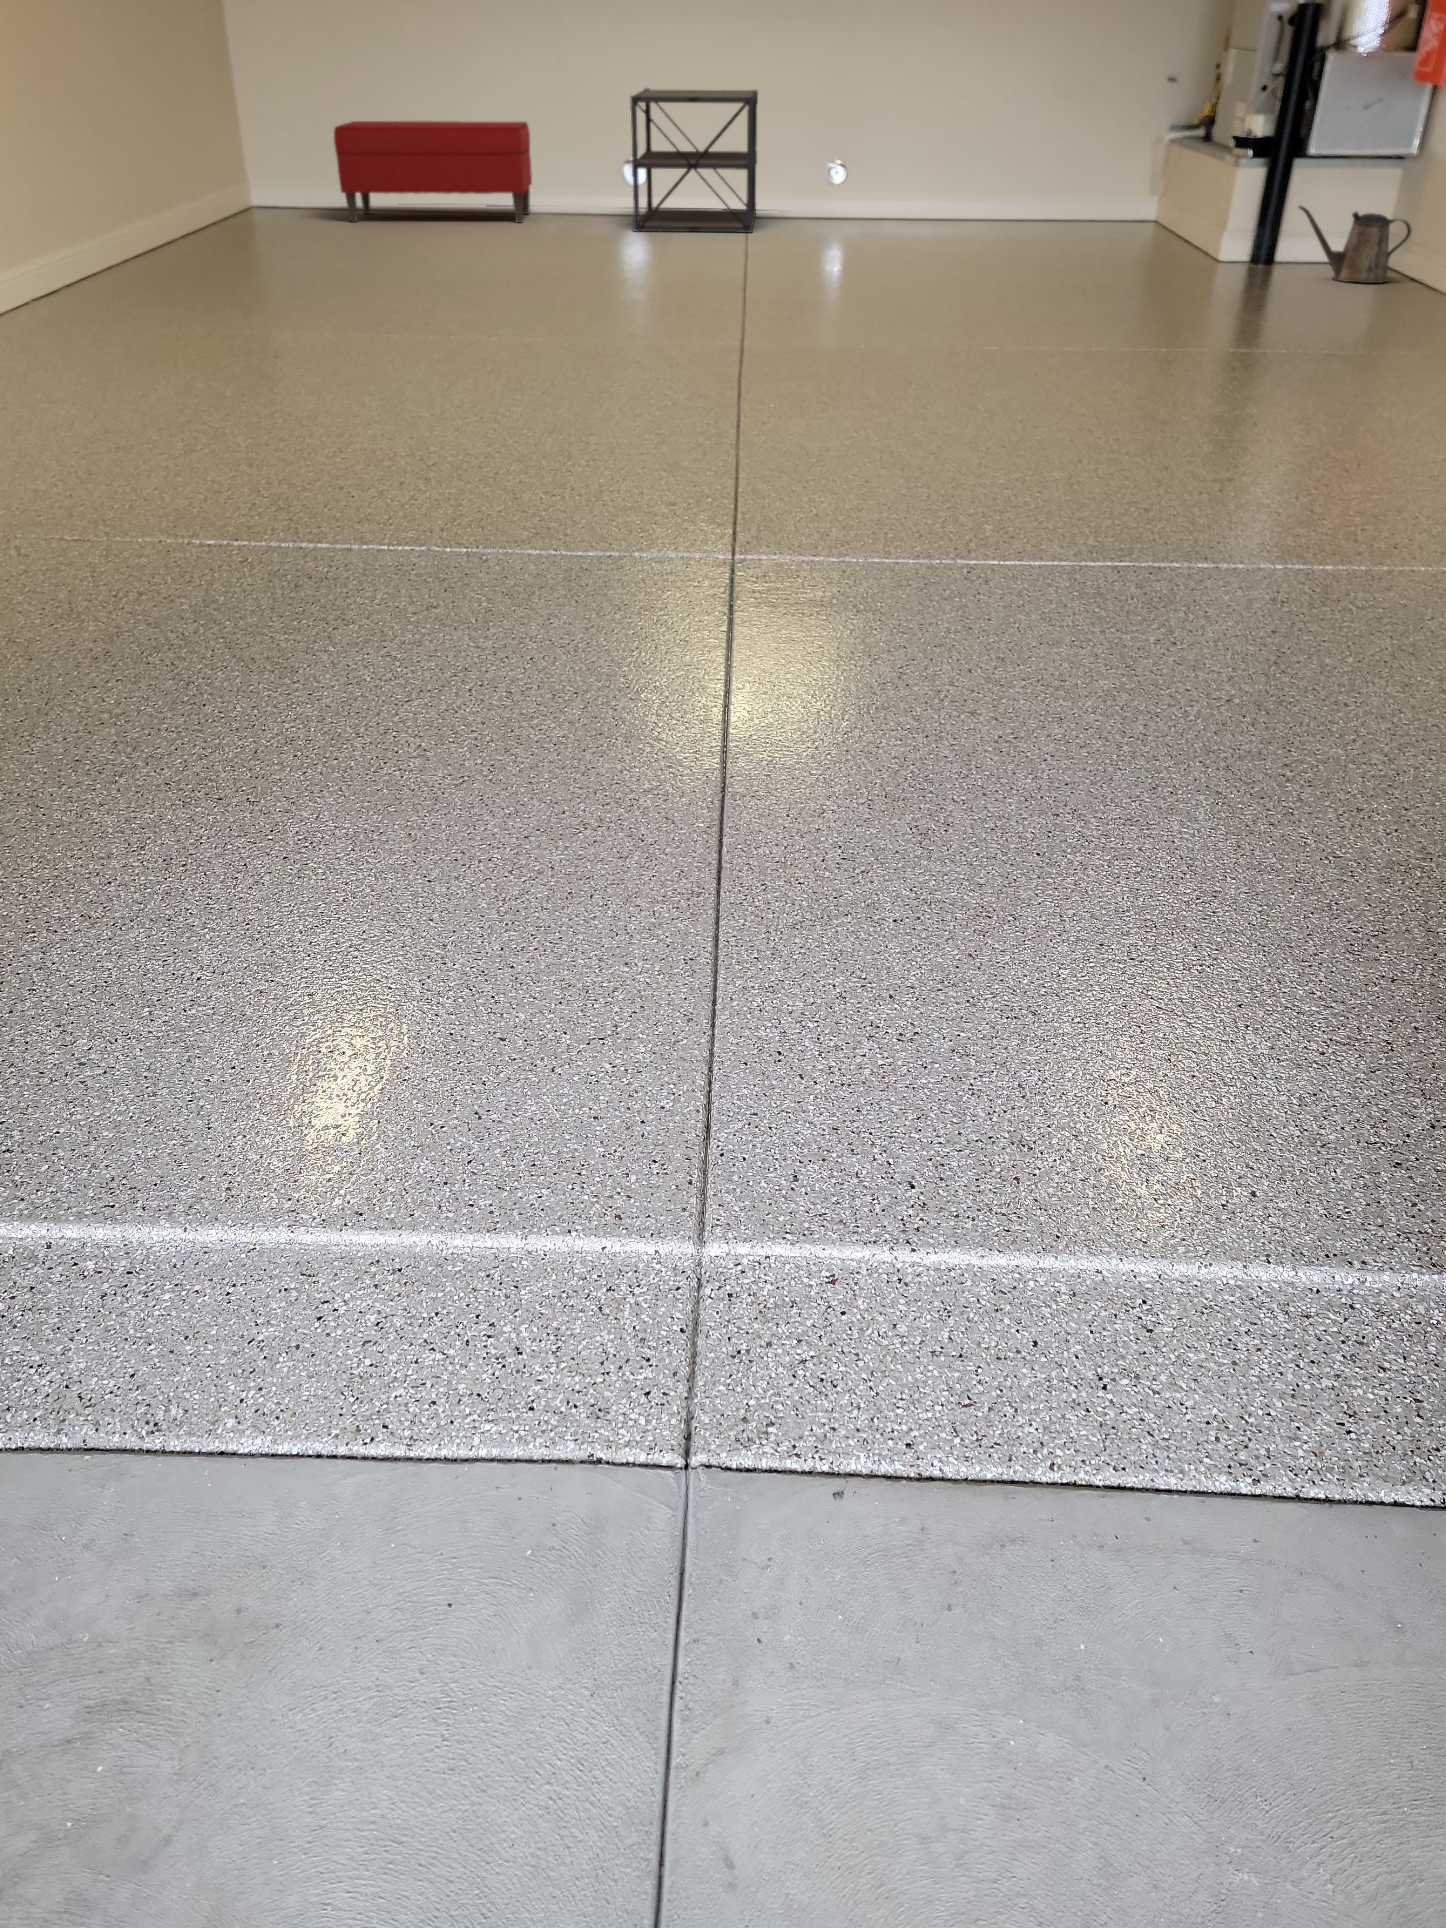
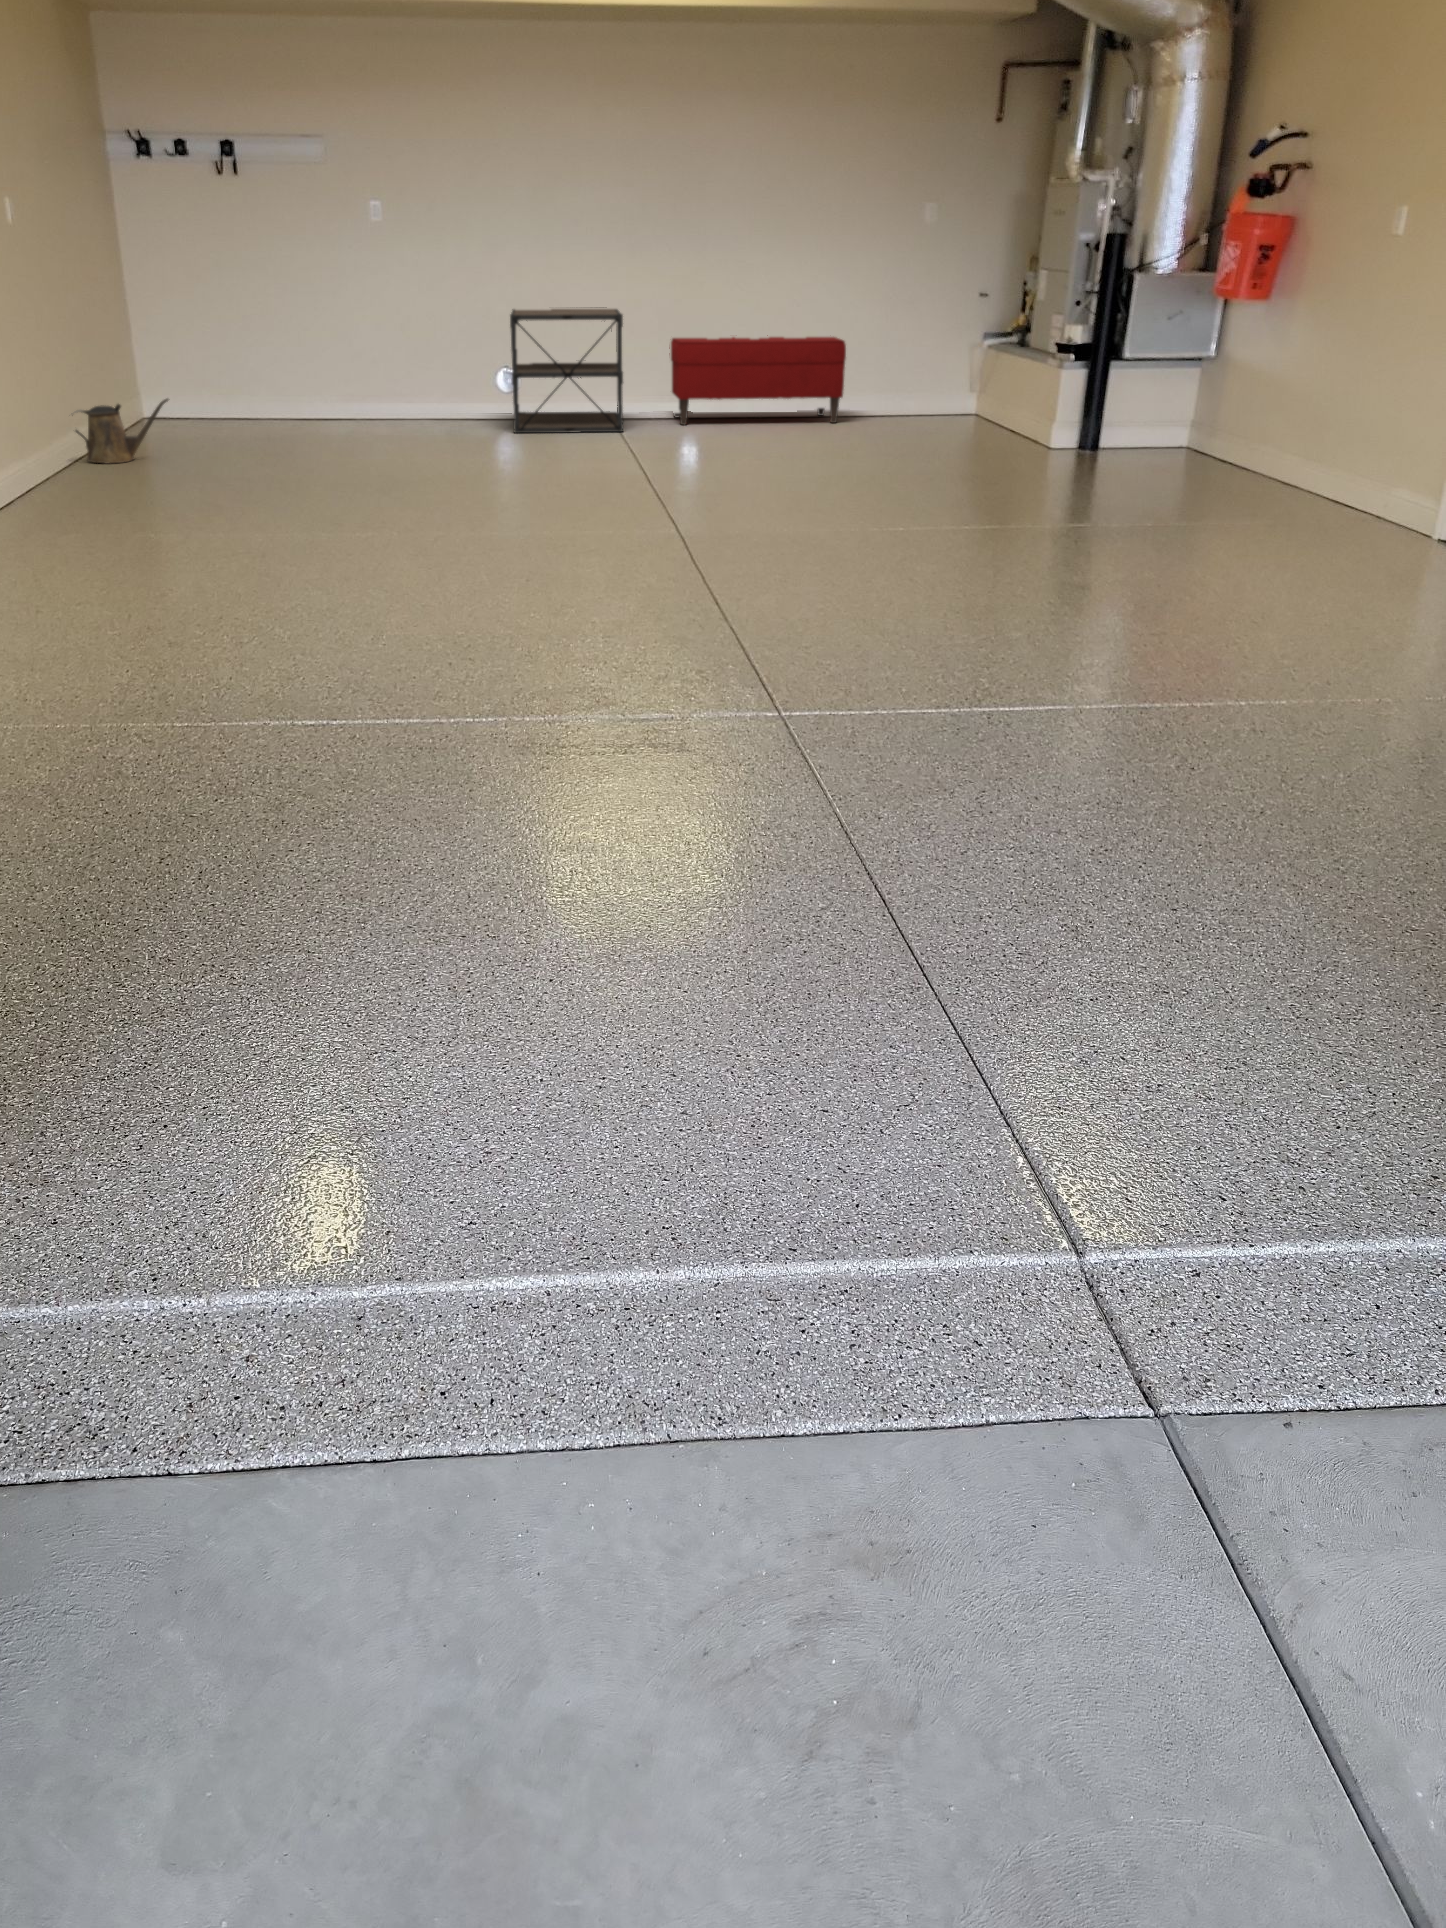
bench: present [334,121,532,223] -> present [669,335,846,425]
watering can: present [1298,206,1411,283] -> present [71,398,169,464]

